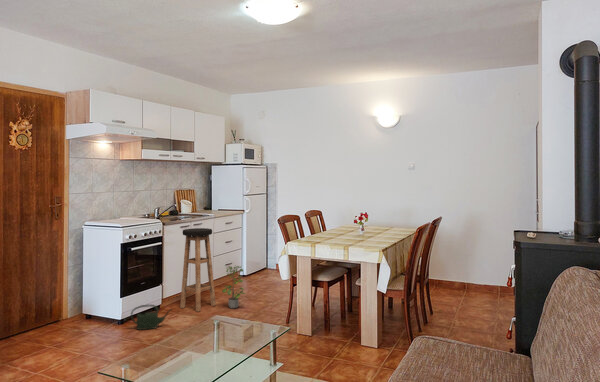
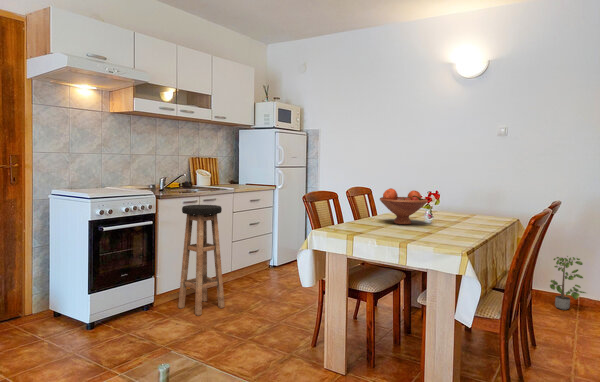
fruit bowl: none [329,212,361,236] -> present [380,188,428,225]
potted plant: present [222,266,245,308] -> present [550,256,586,310]
watering can: present [131,305,171,330] -> none [96,306,154,341]

